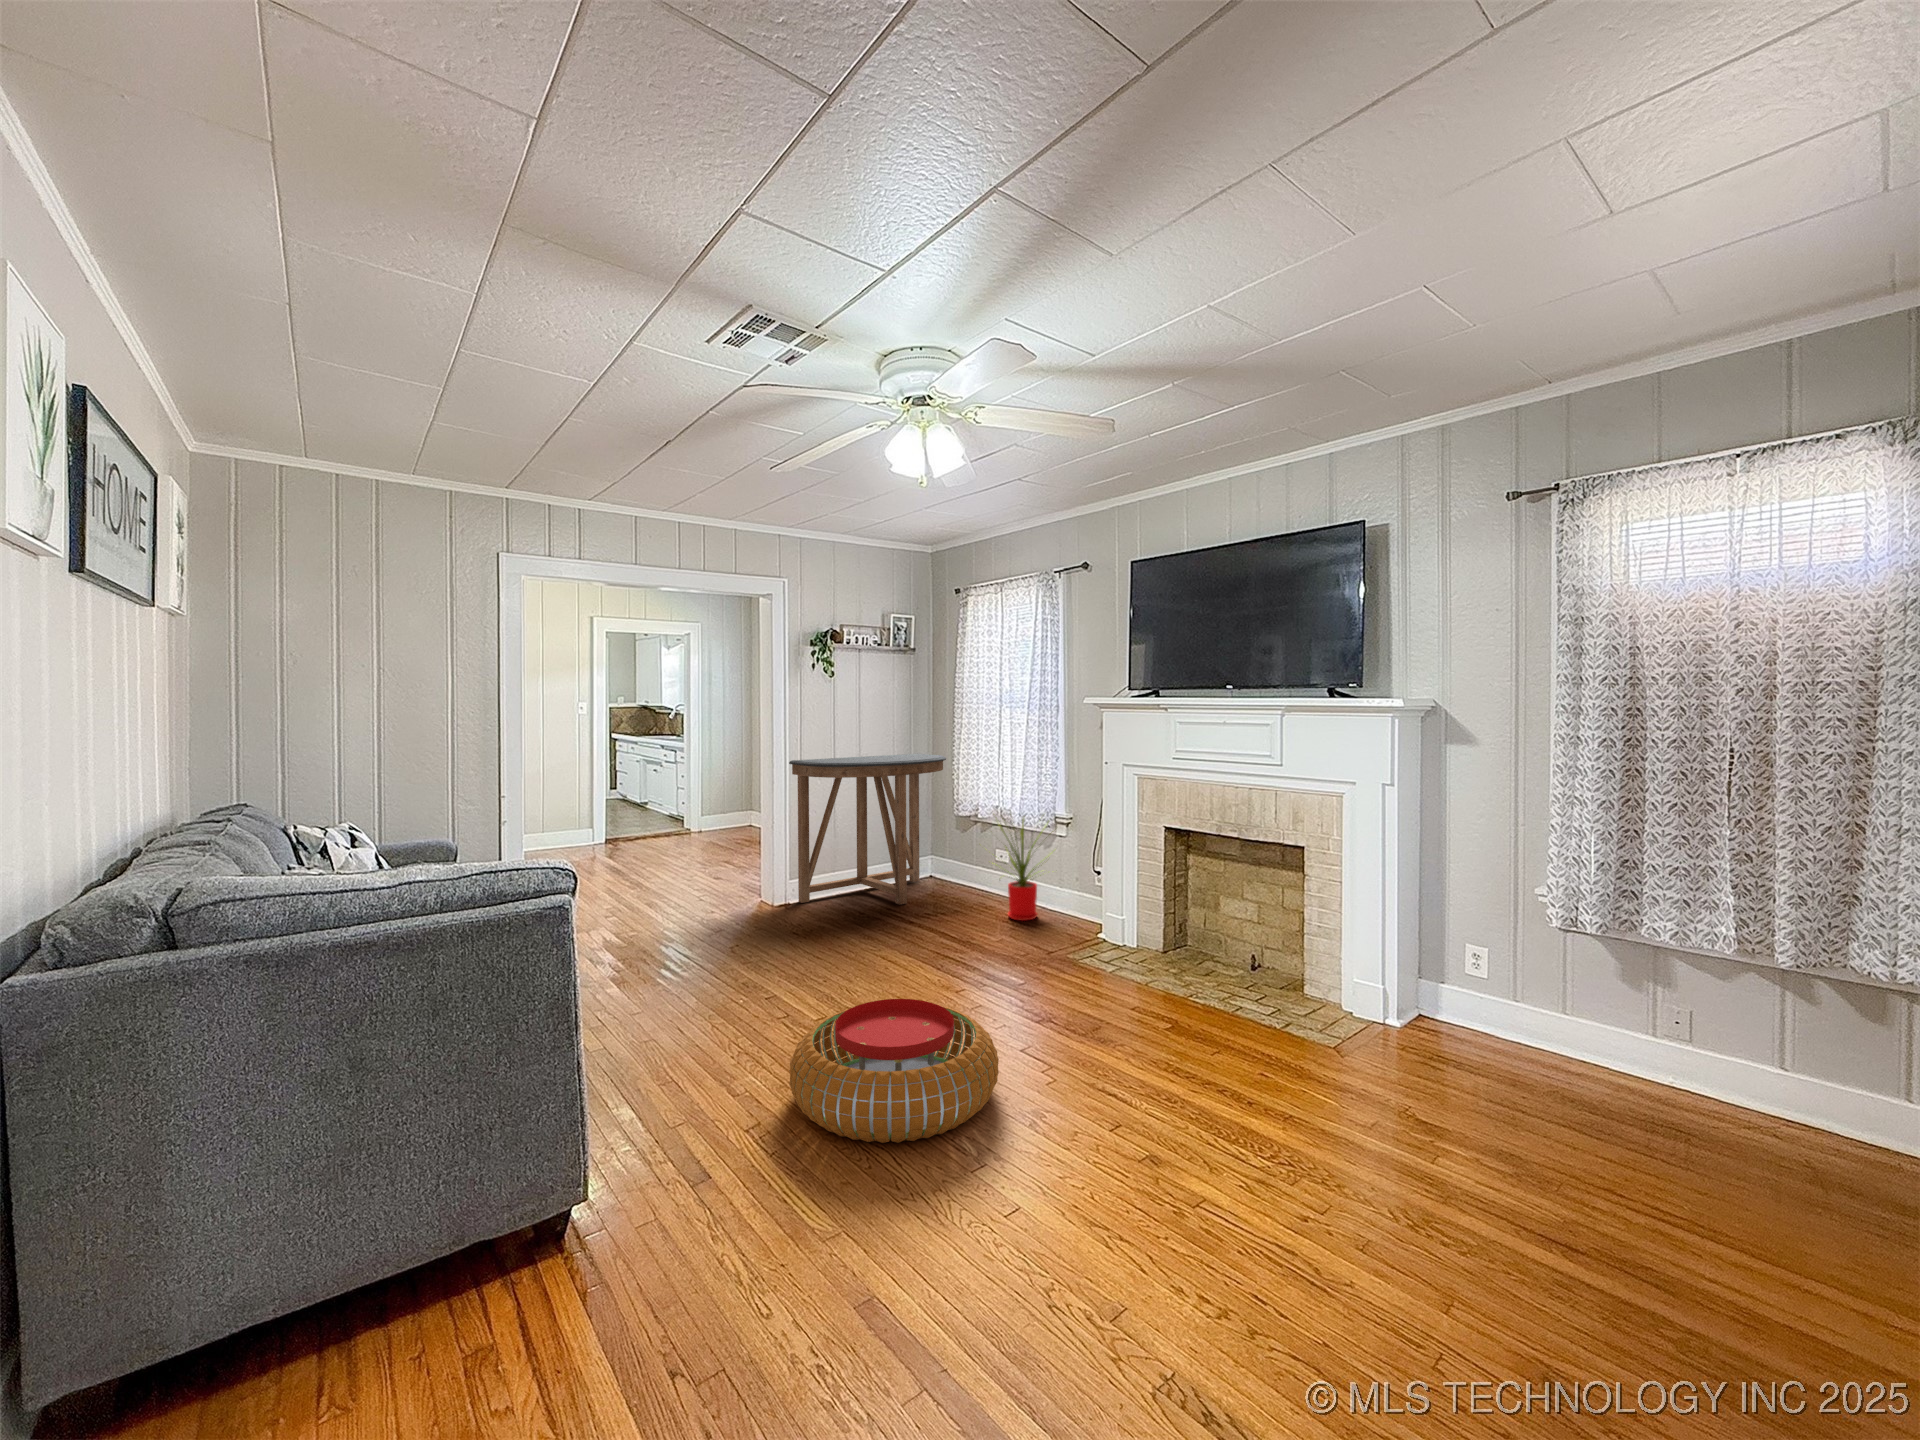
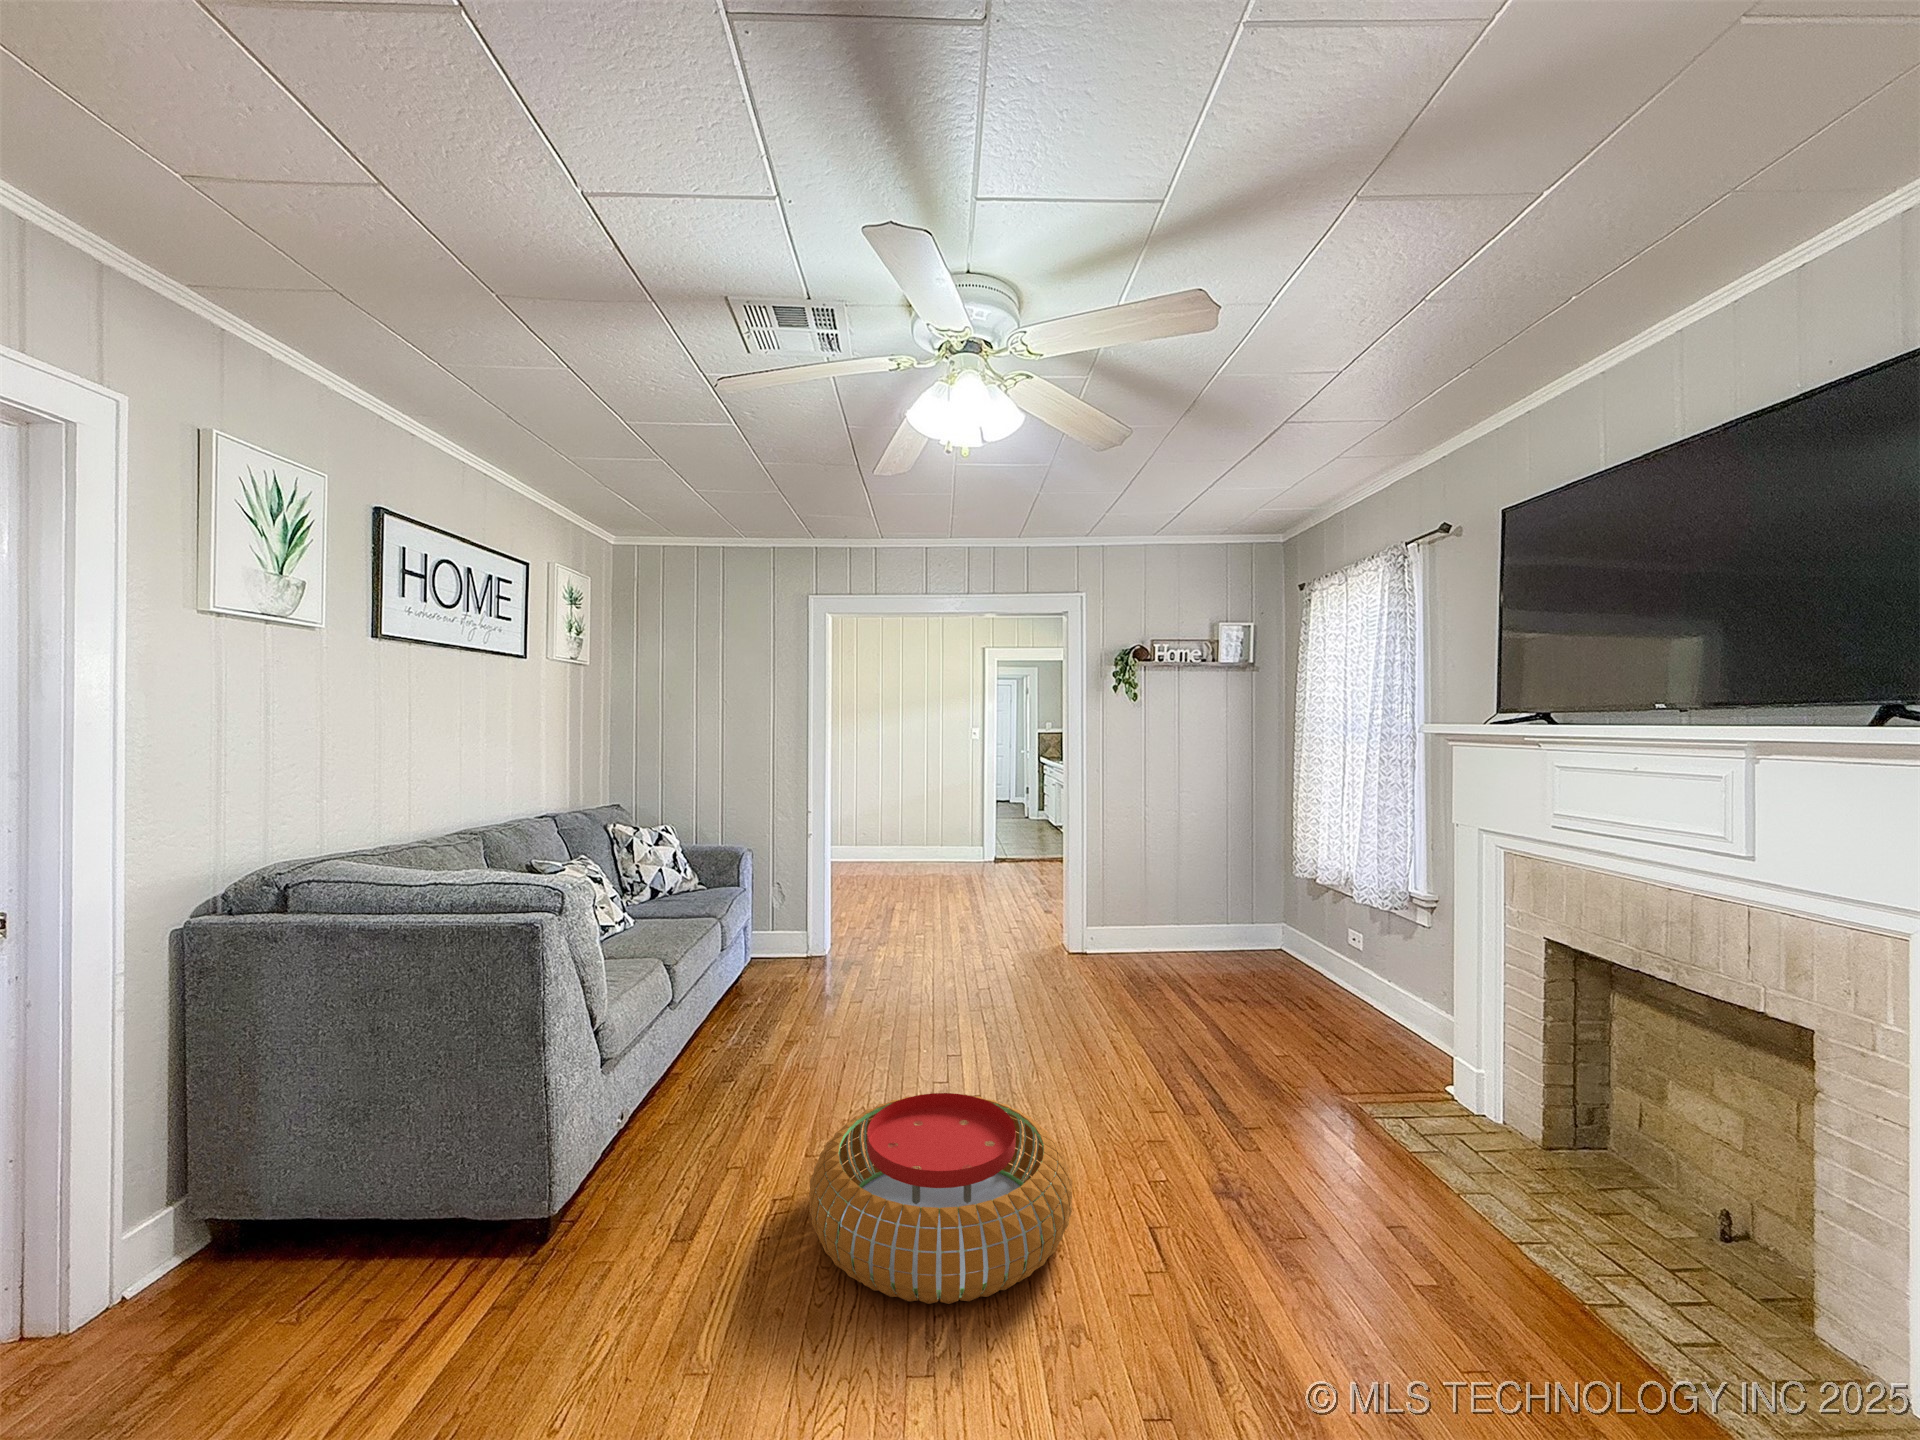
console table: present [789,754,946,905] -> none [1088,792,1285,974]
house plant: present [1000,818,1049,921] -> none [1286,871,1412,1033]

